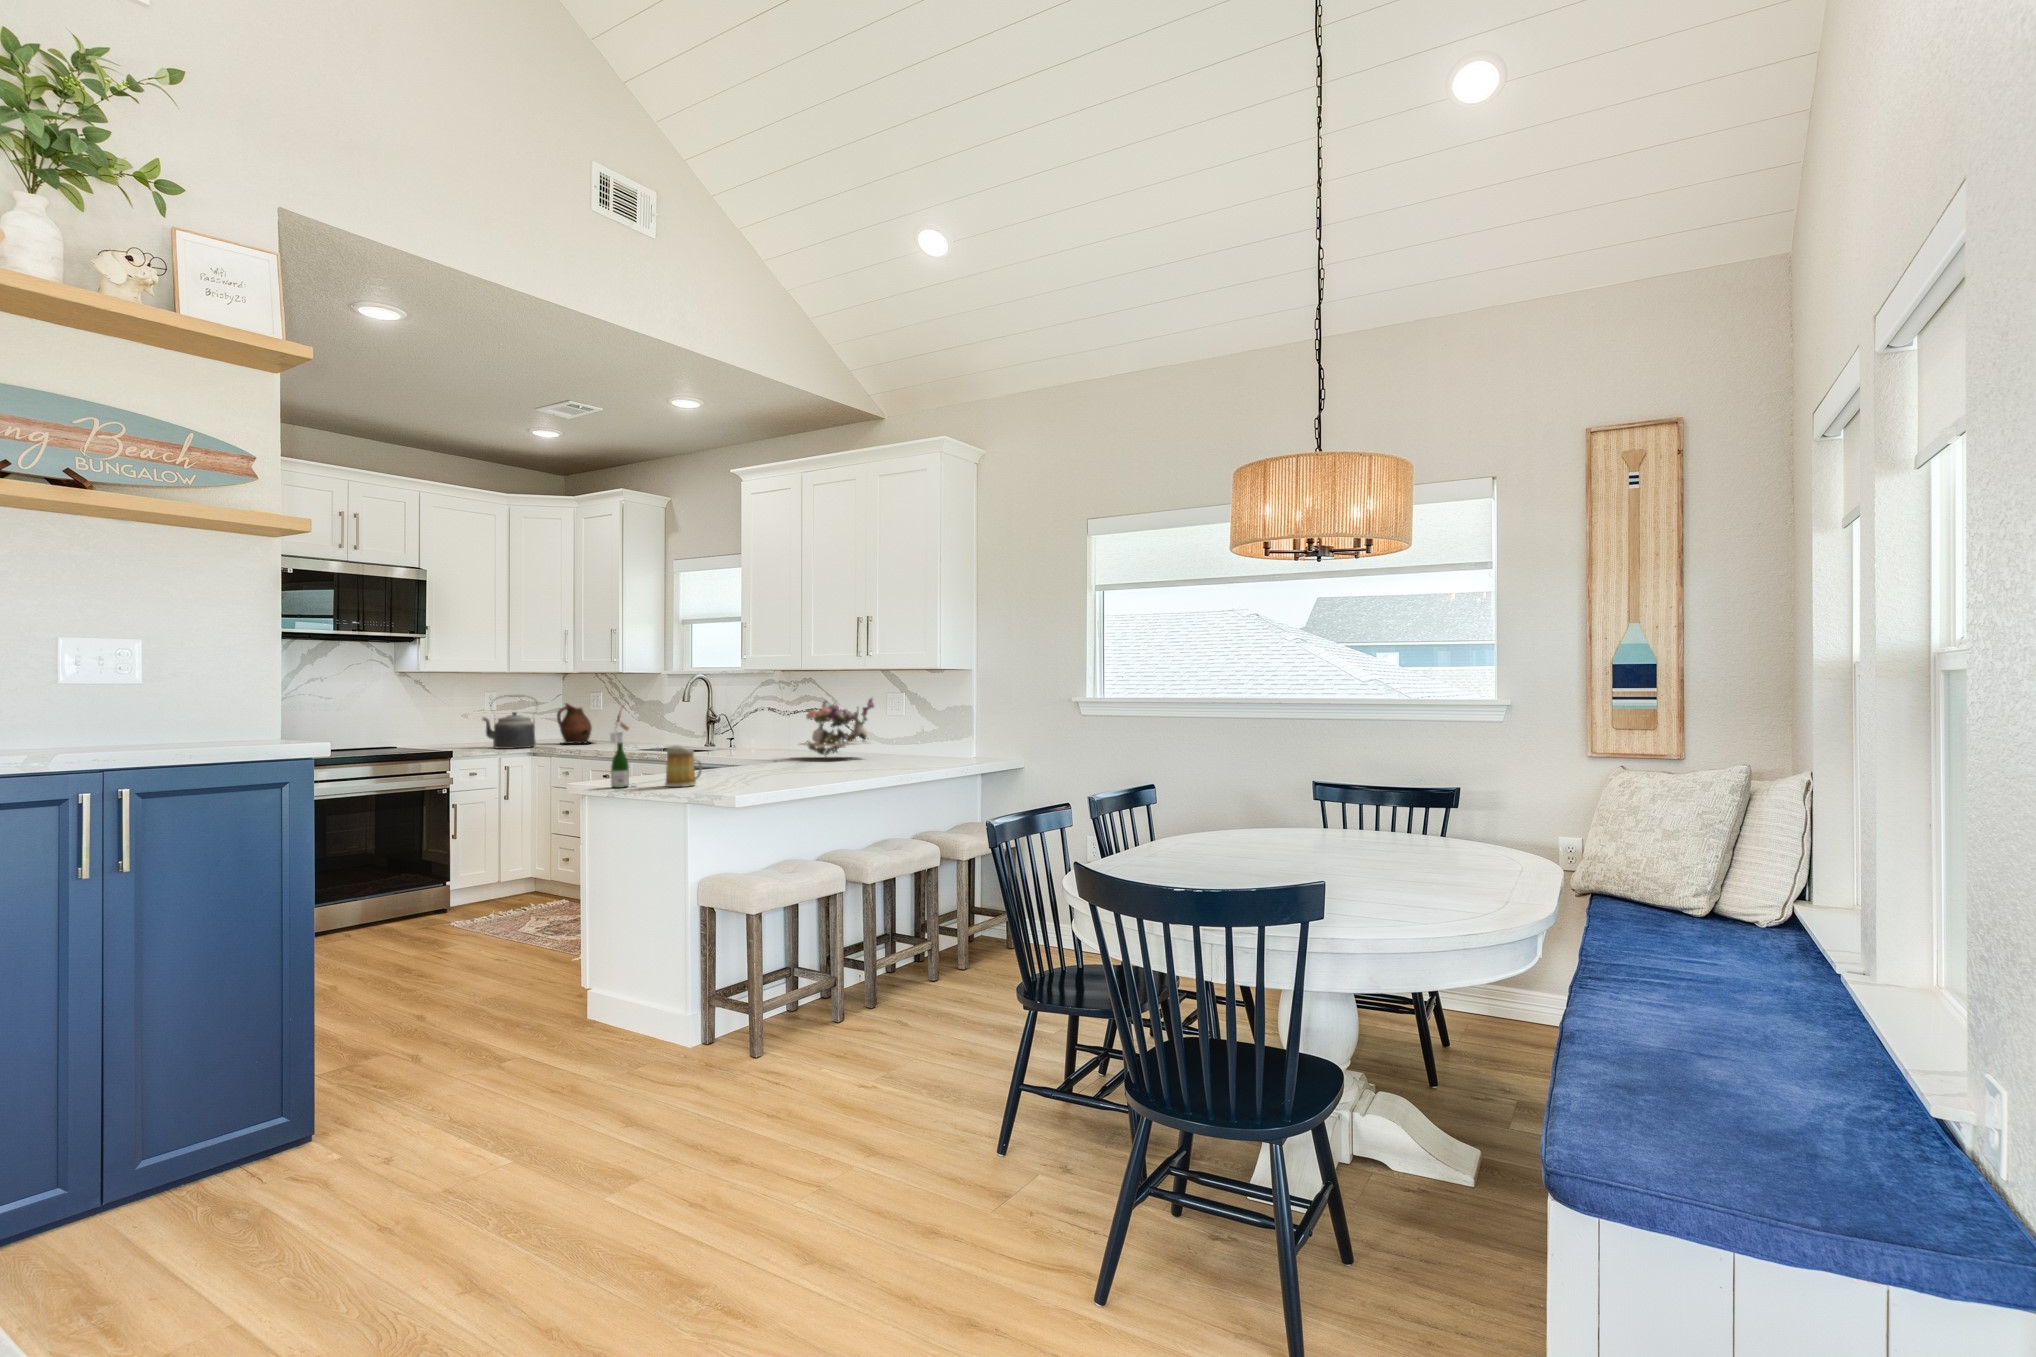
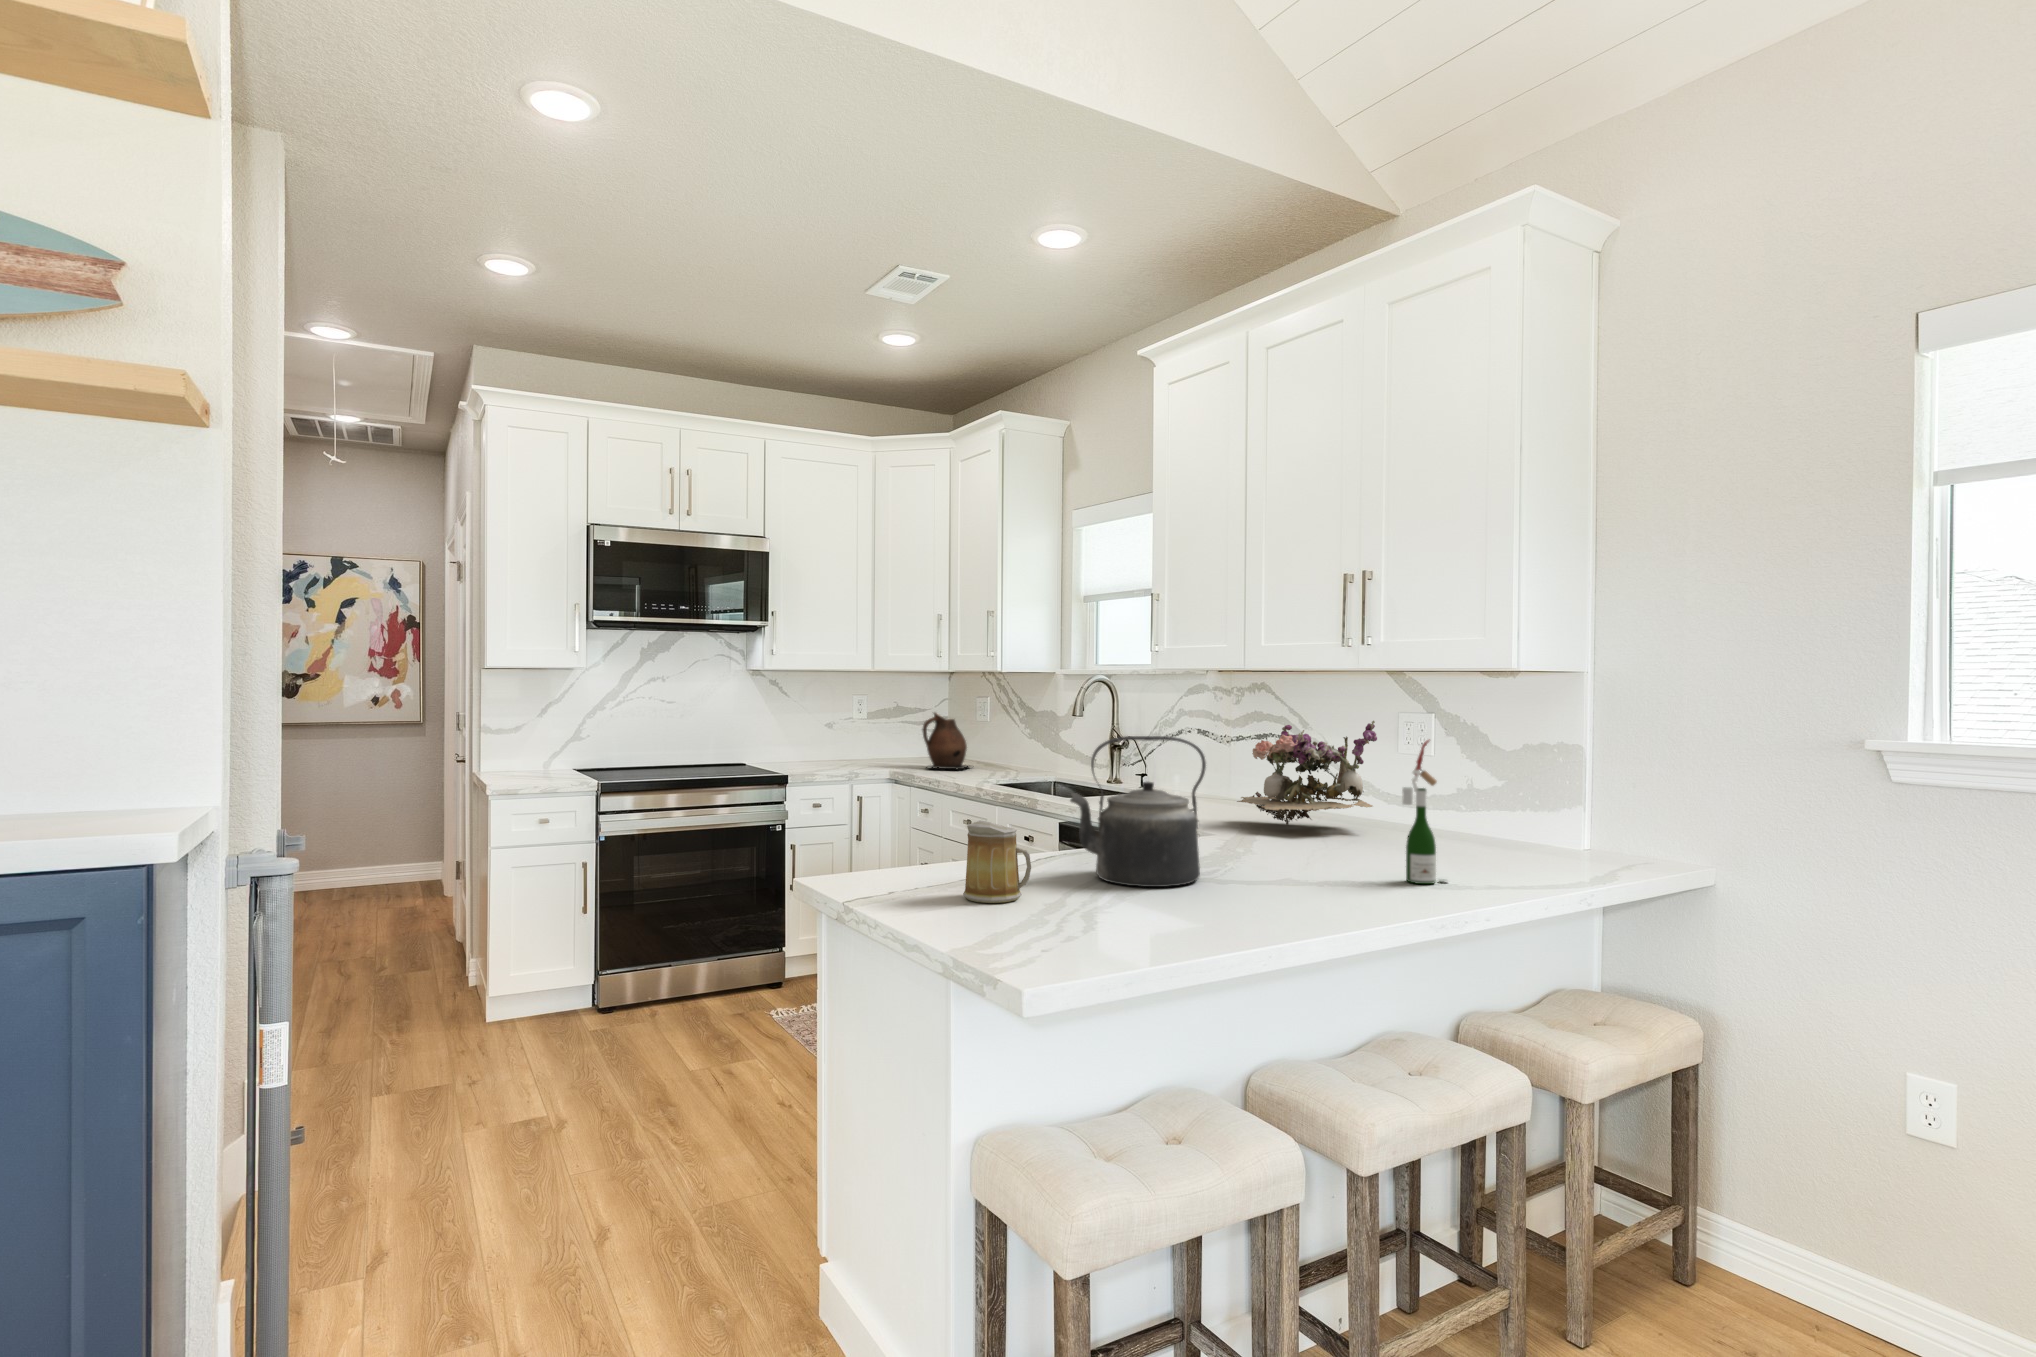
wine bottle: present [610,706,629,788] -> present [1402,740,1448,884]
kettle: present [482,712,536,749] -> present [1070,736,1206,887]

